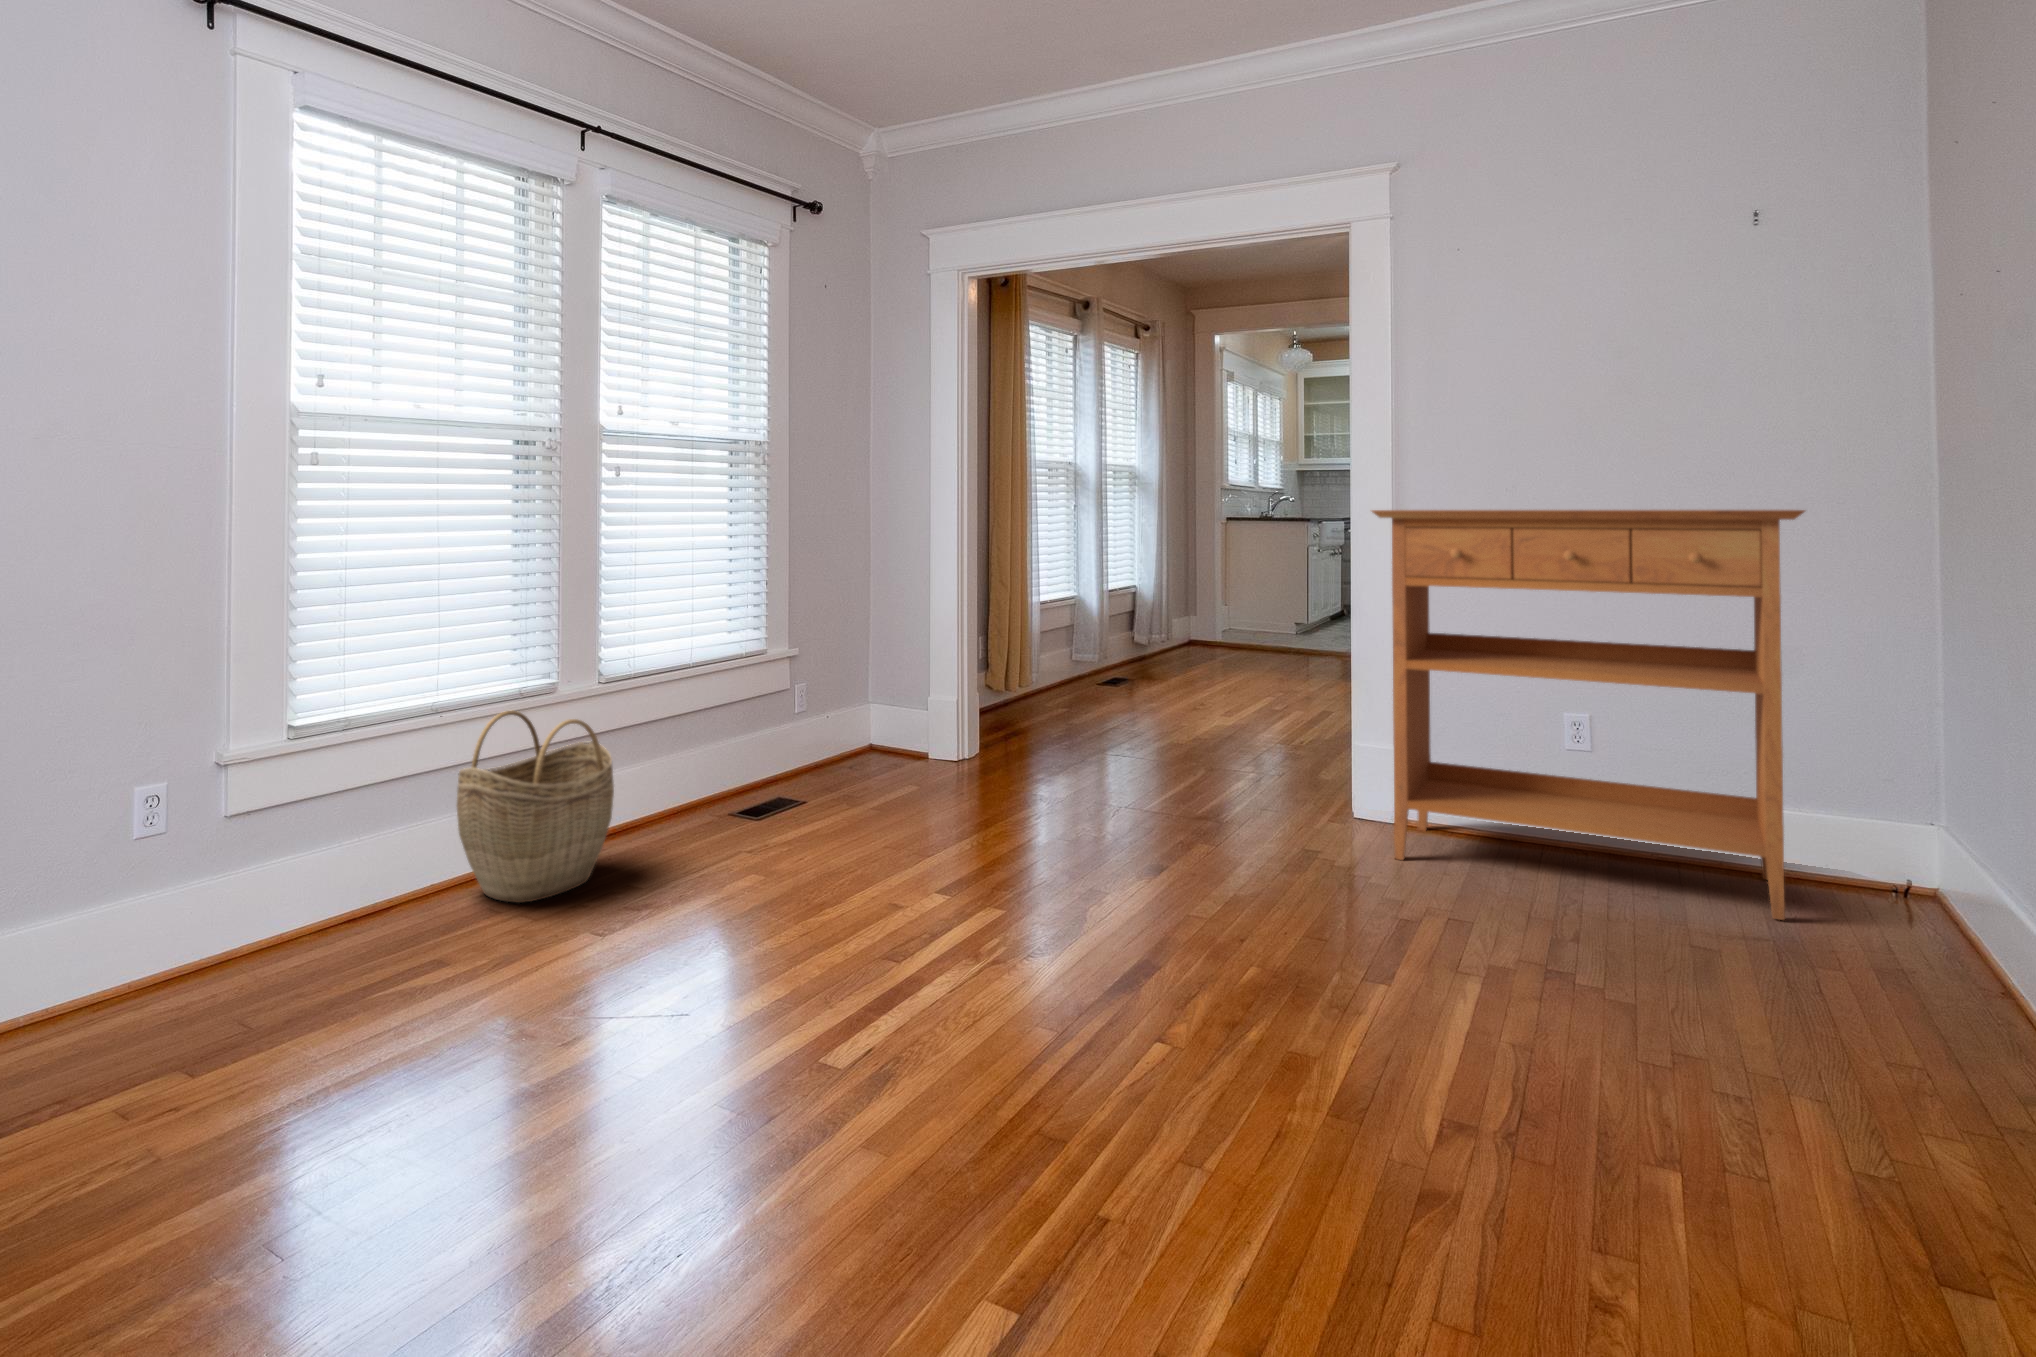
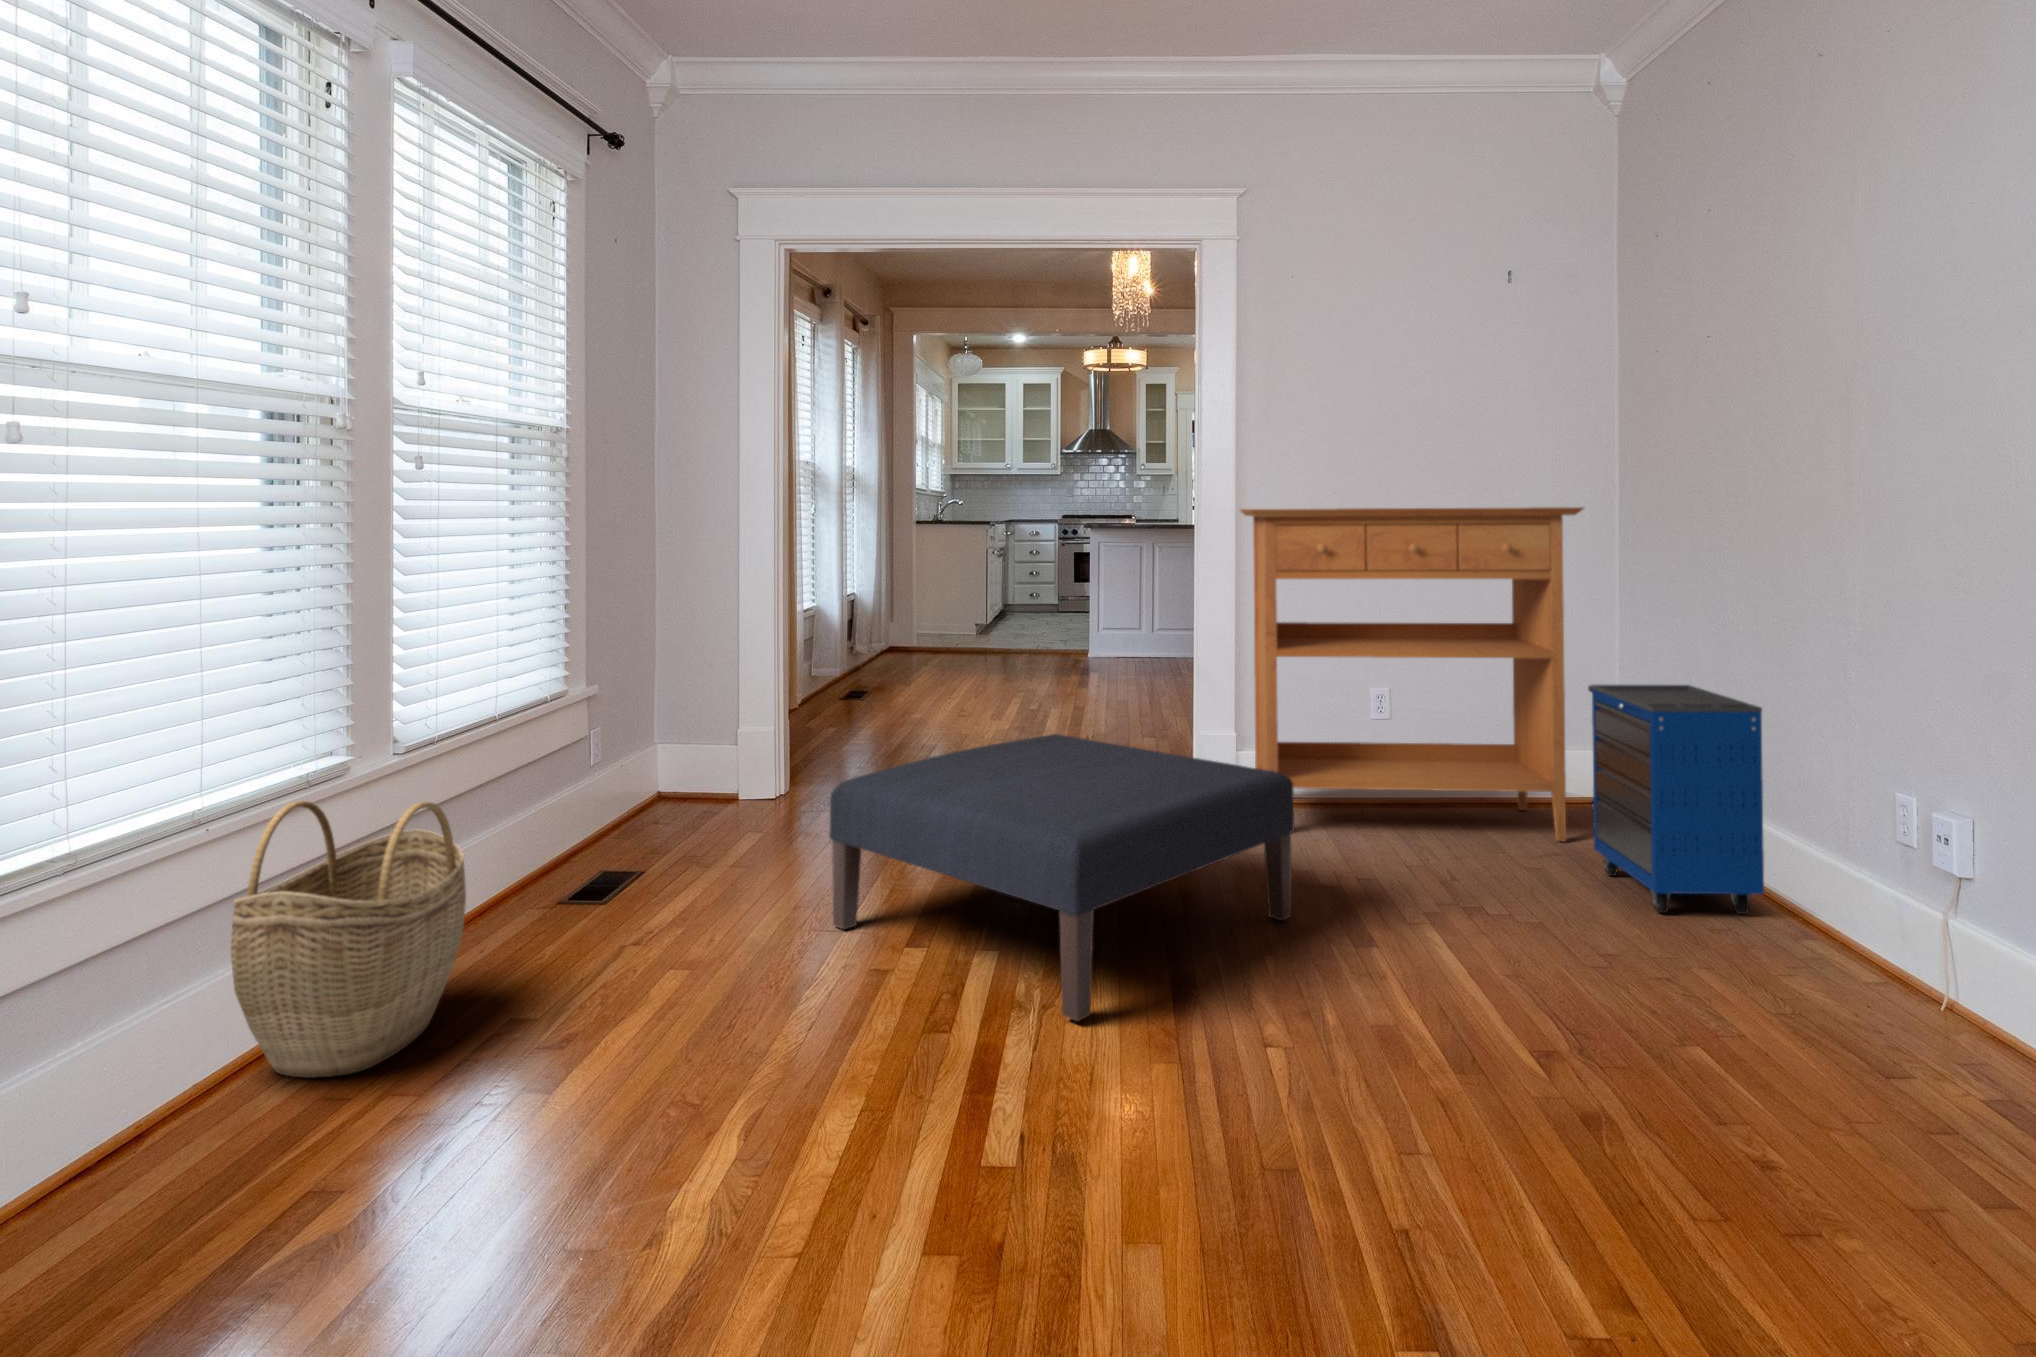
ottoman: none [902,726,1332,975] -> present [829,734,1294,1021]
cabinet: none [1779,727,1981,1040] -> present [1588,684,1764,914]

